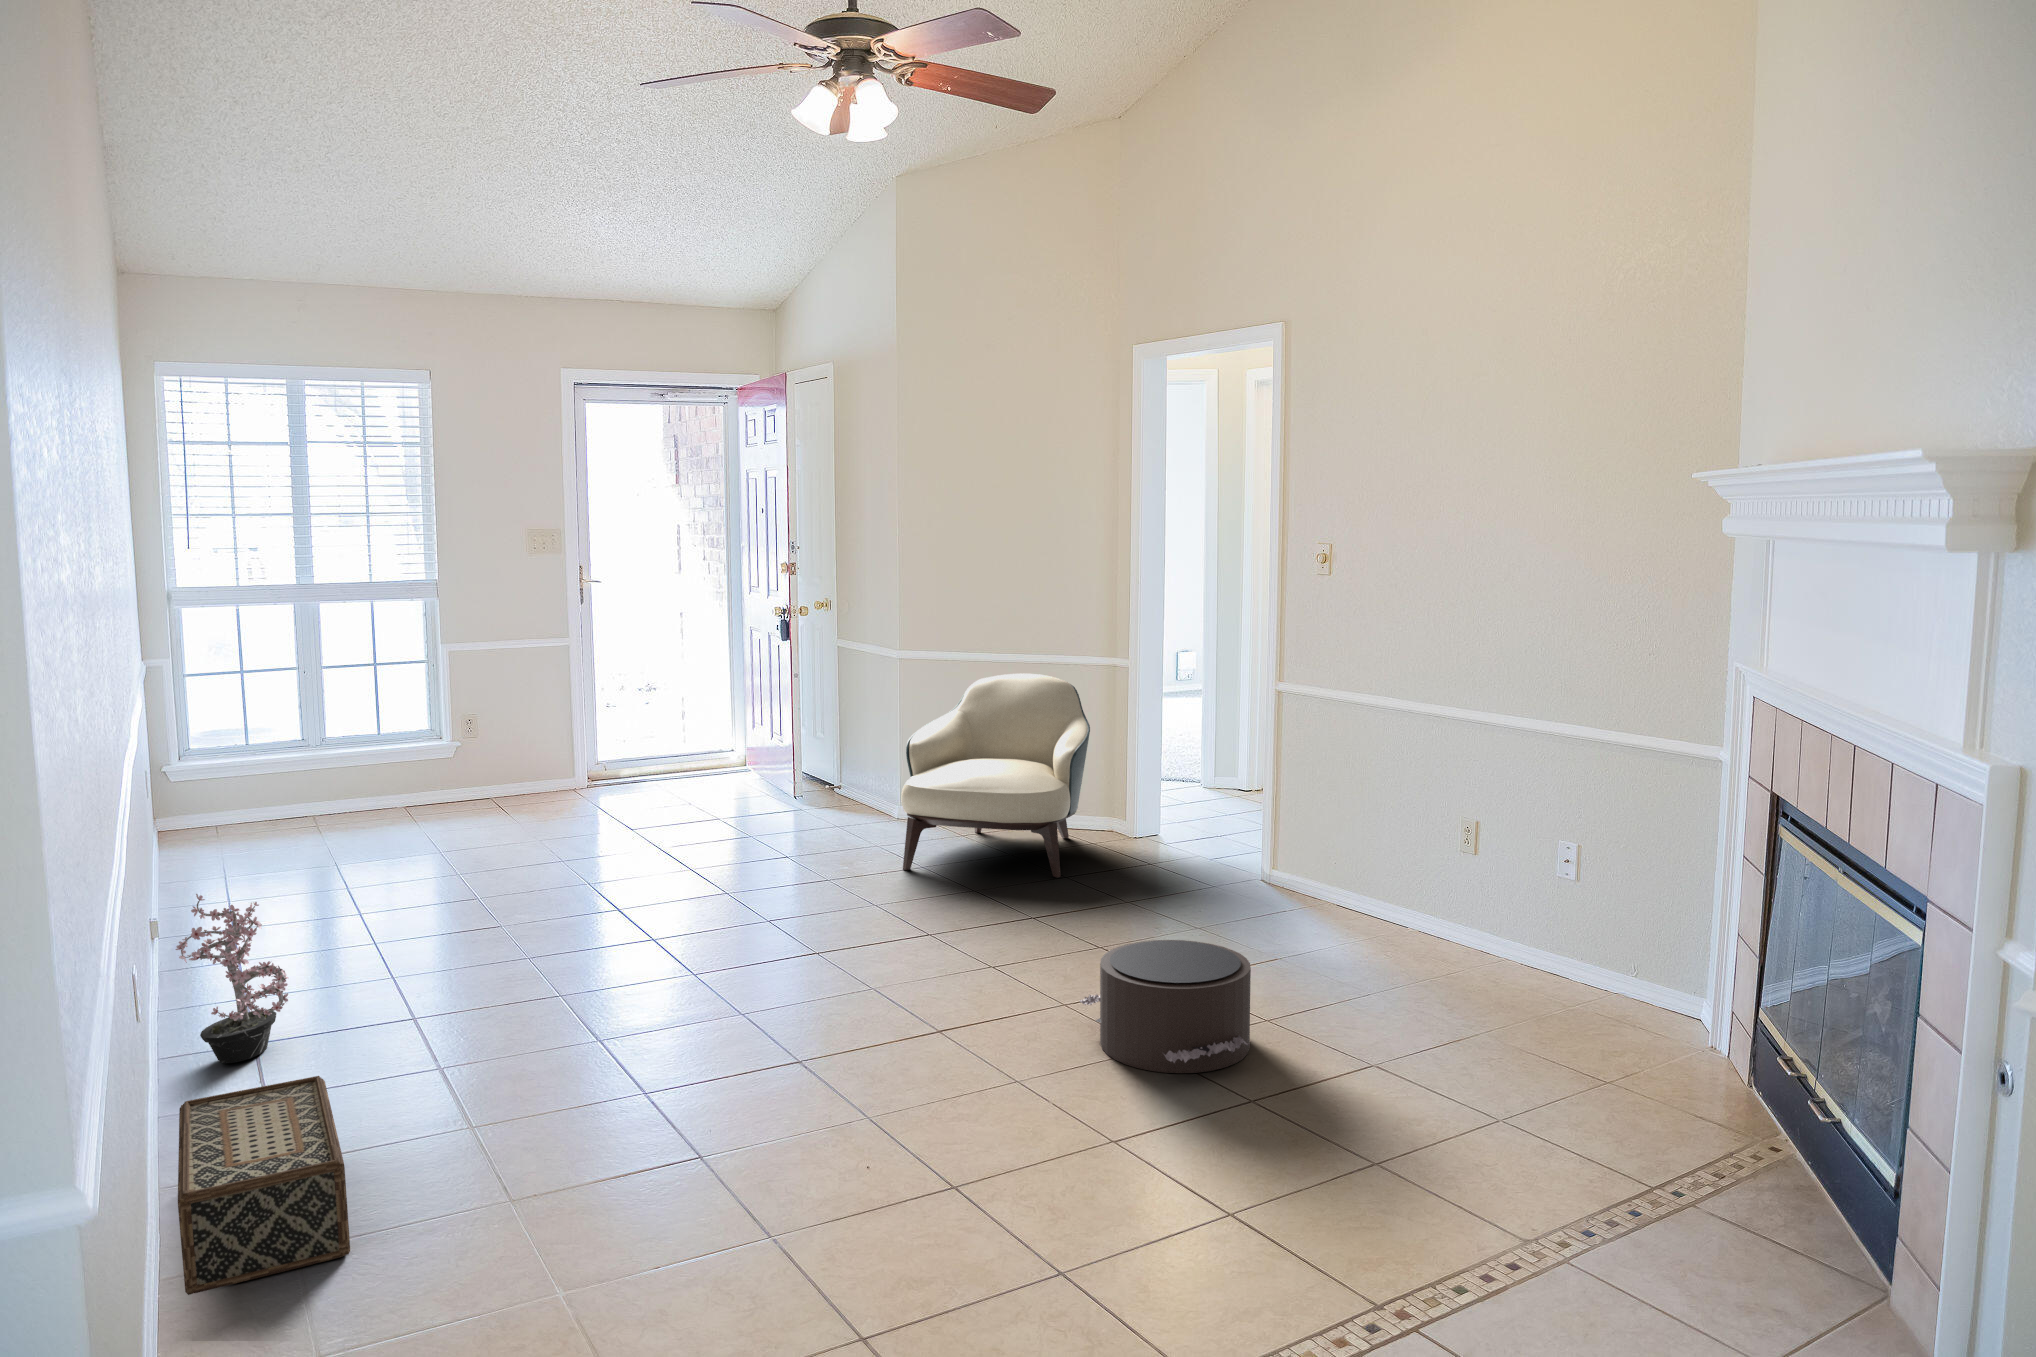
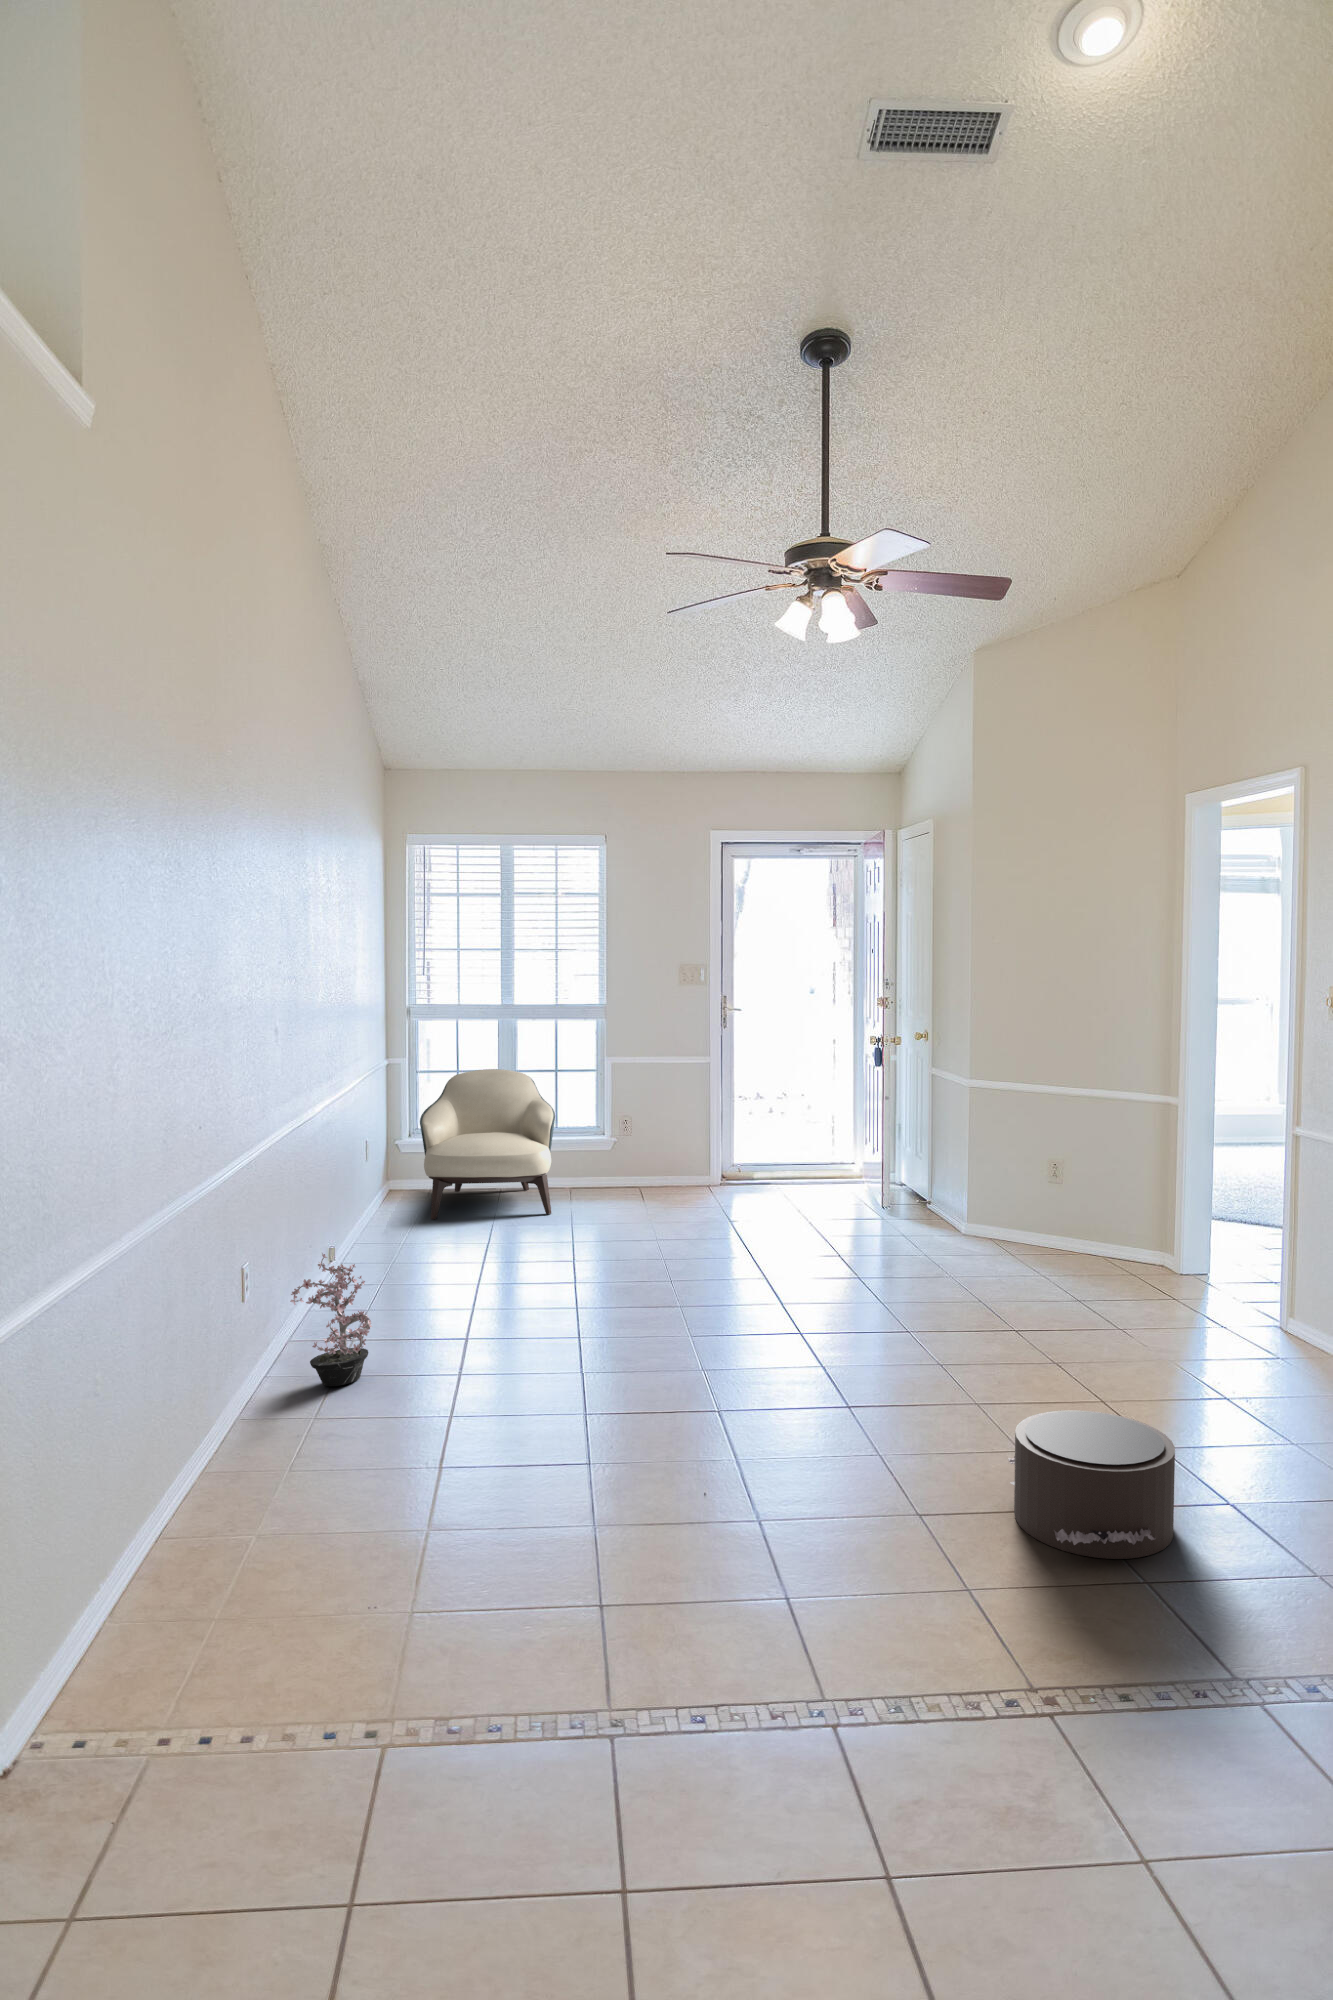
armchair: present [901,674,1090,878] -> present [420,1069,555,1219]
woven basket: present [178,1076,350,1295] -> none [197,1411,346,1563]

